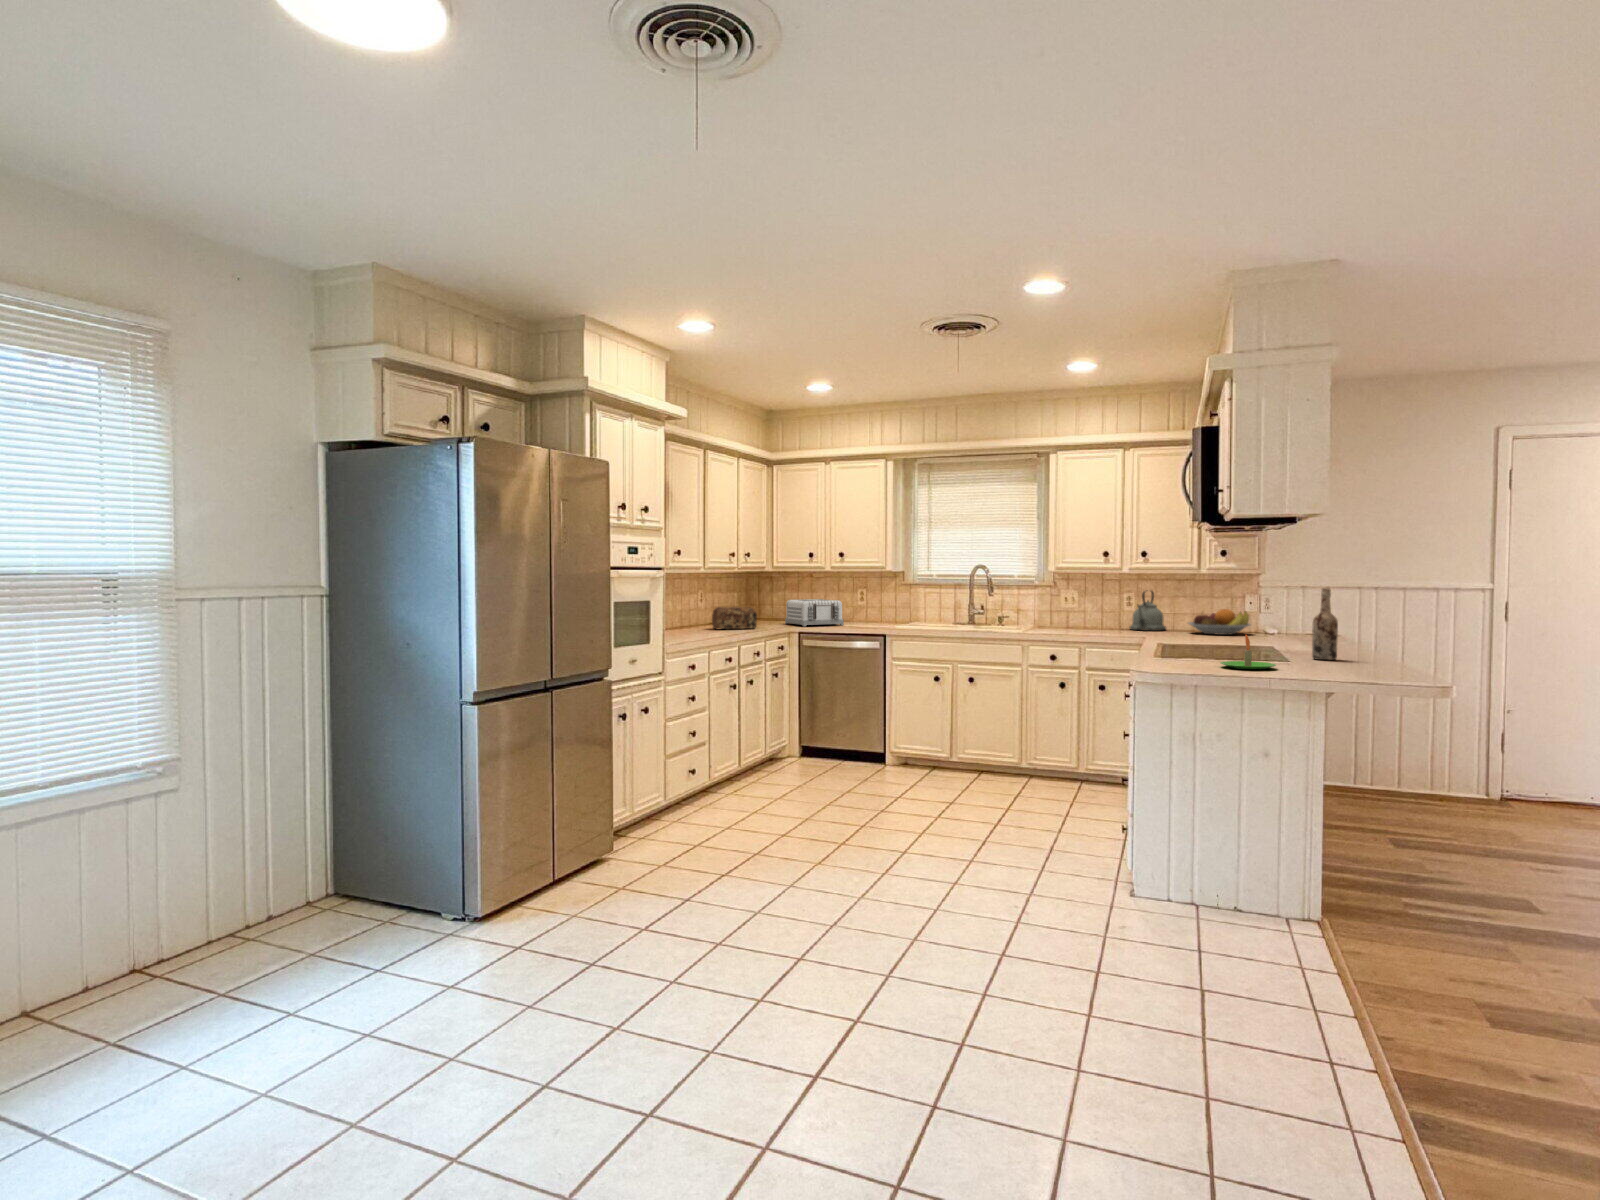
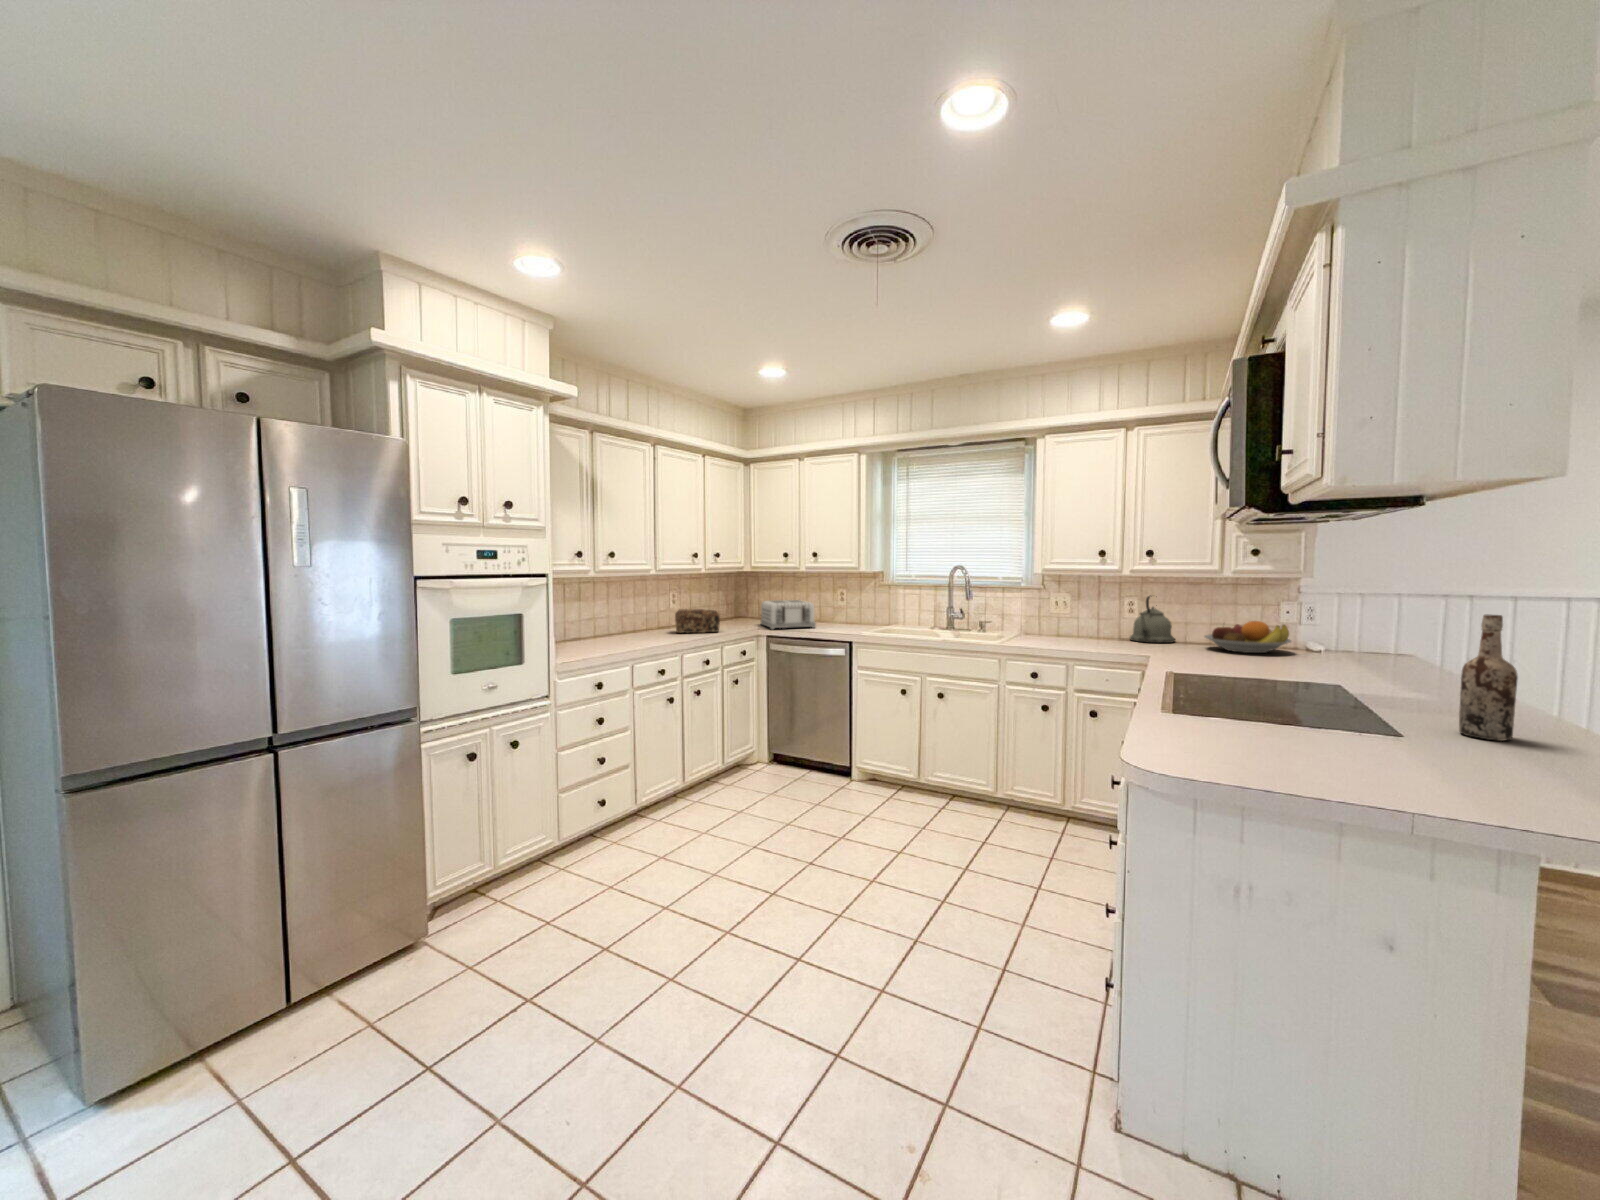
candle: present [1220,635,1276,669] -> none [1305,709,1435,782]

